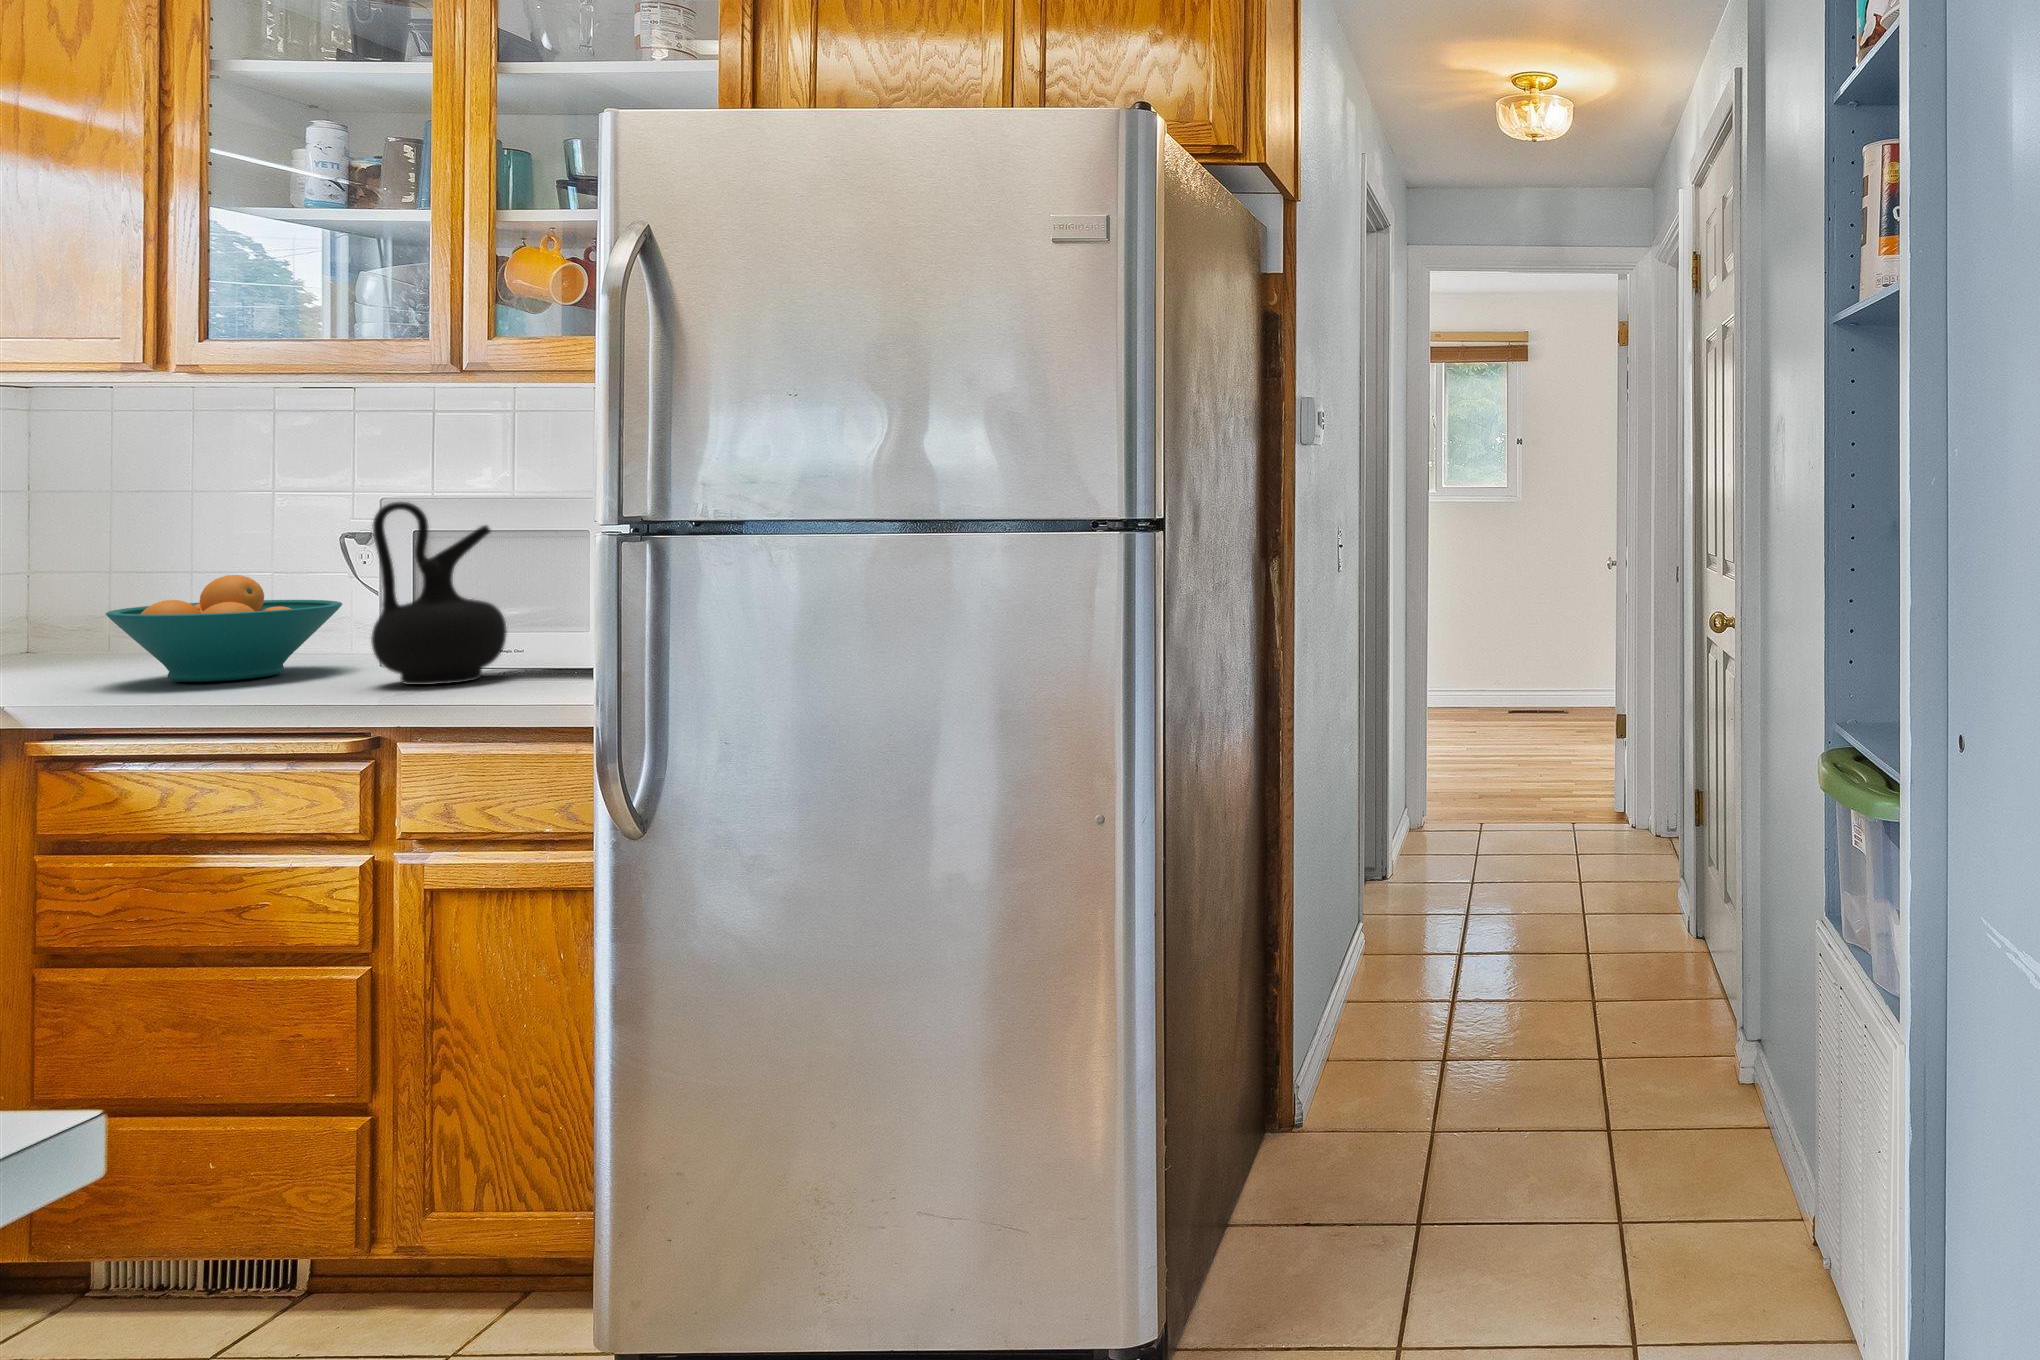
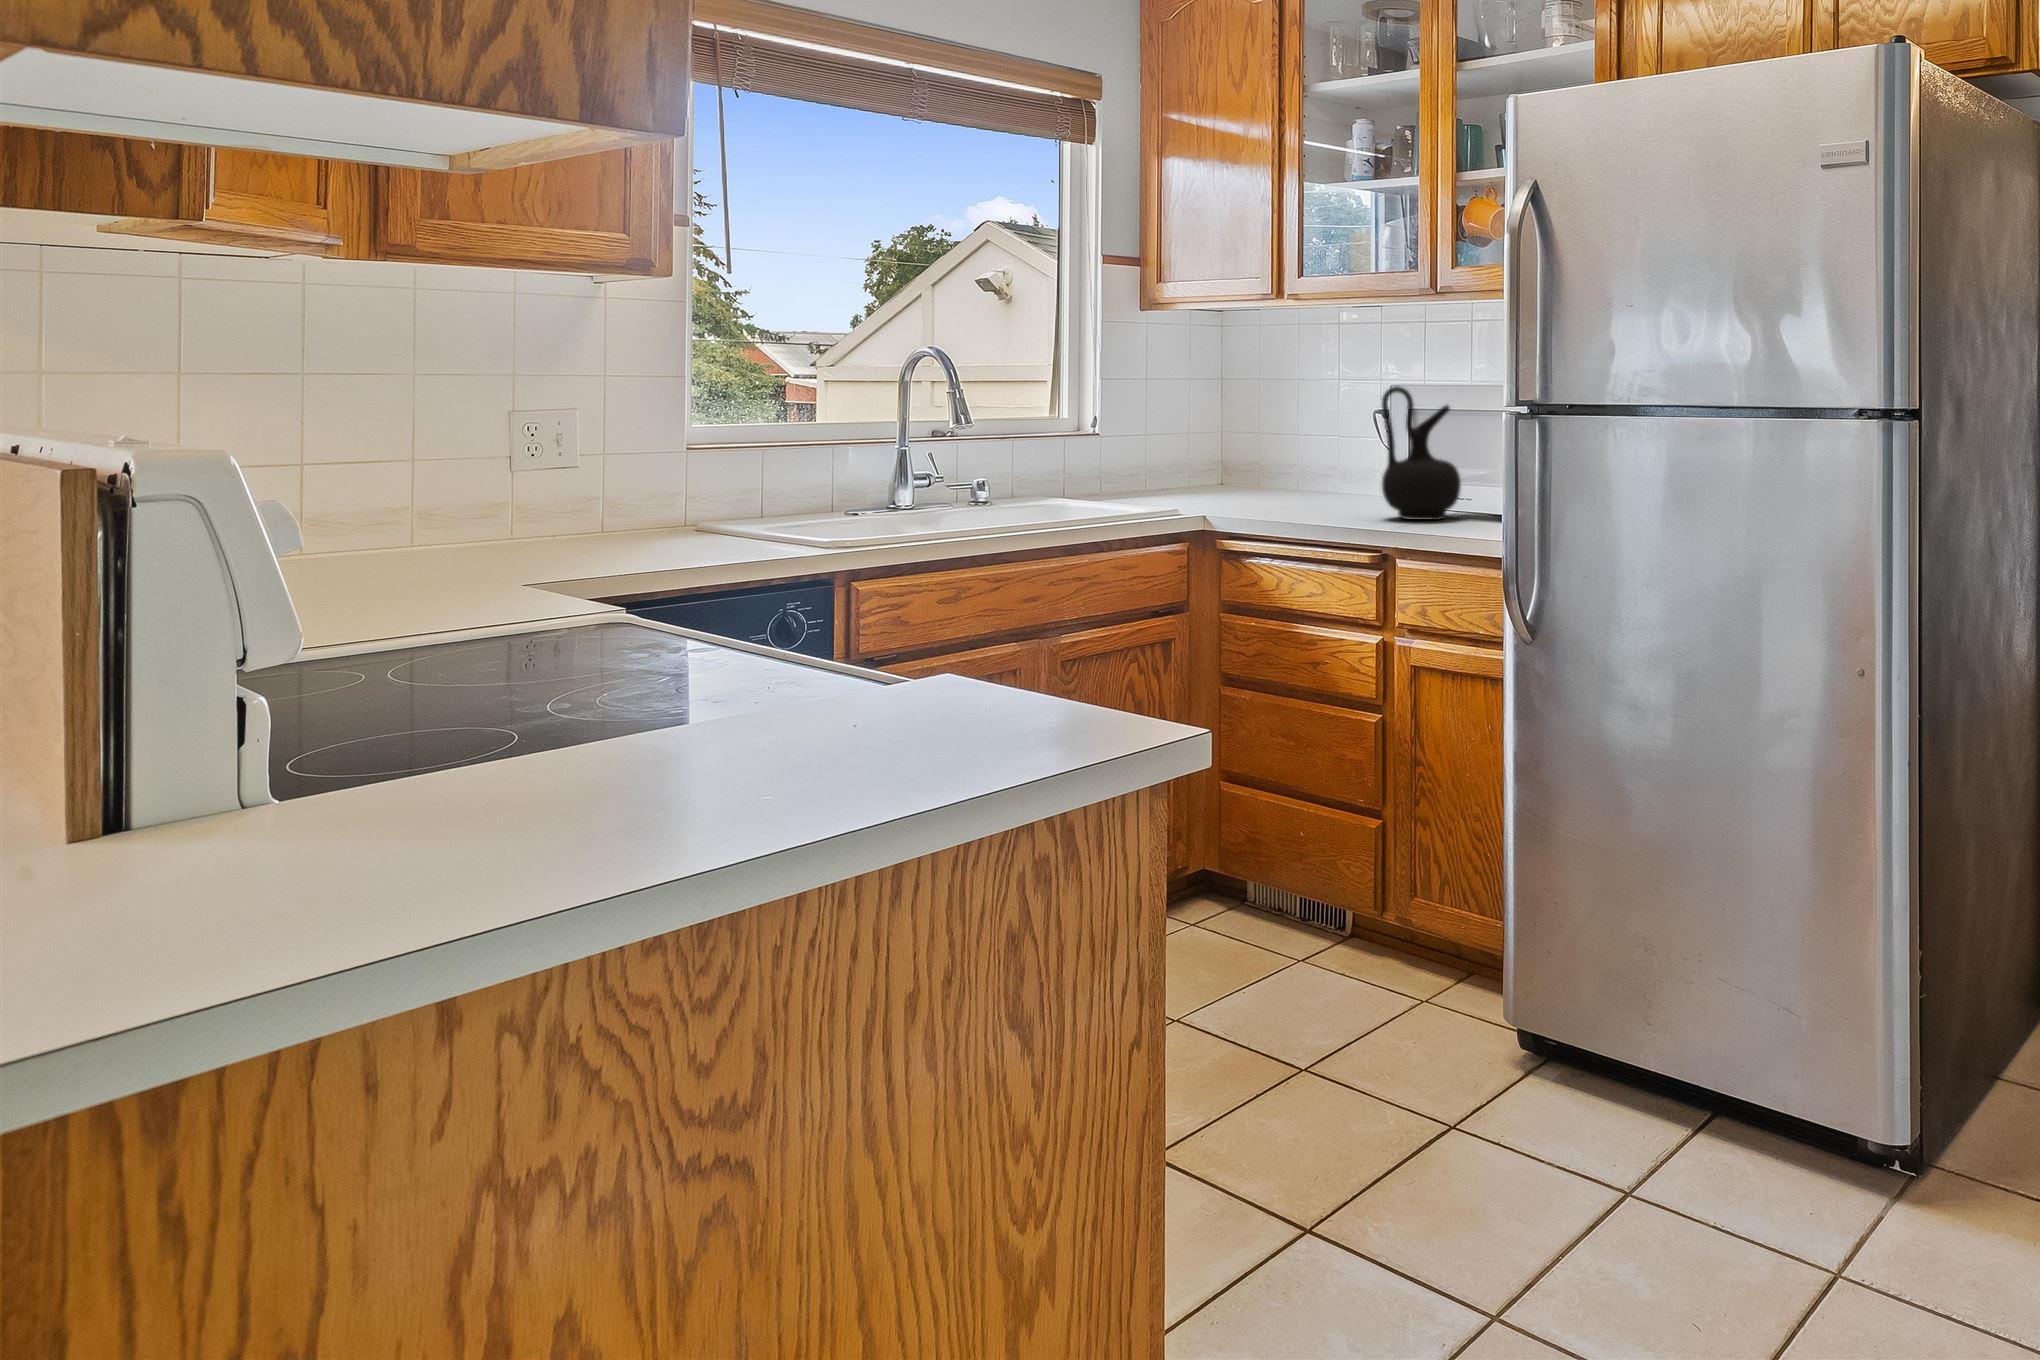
fruit bowl: present [106,575,342,682] -> none [1245,436,1368,509]

